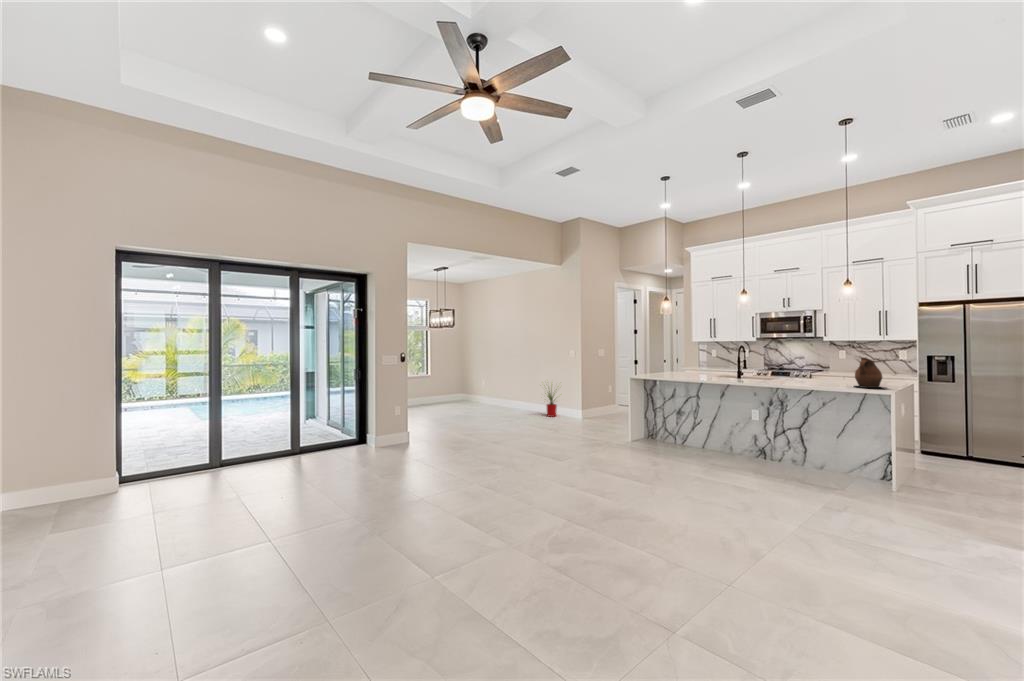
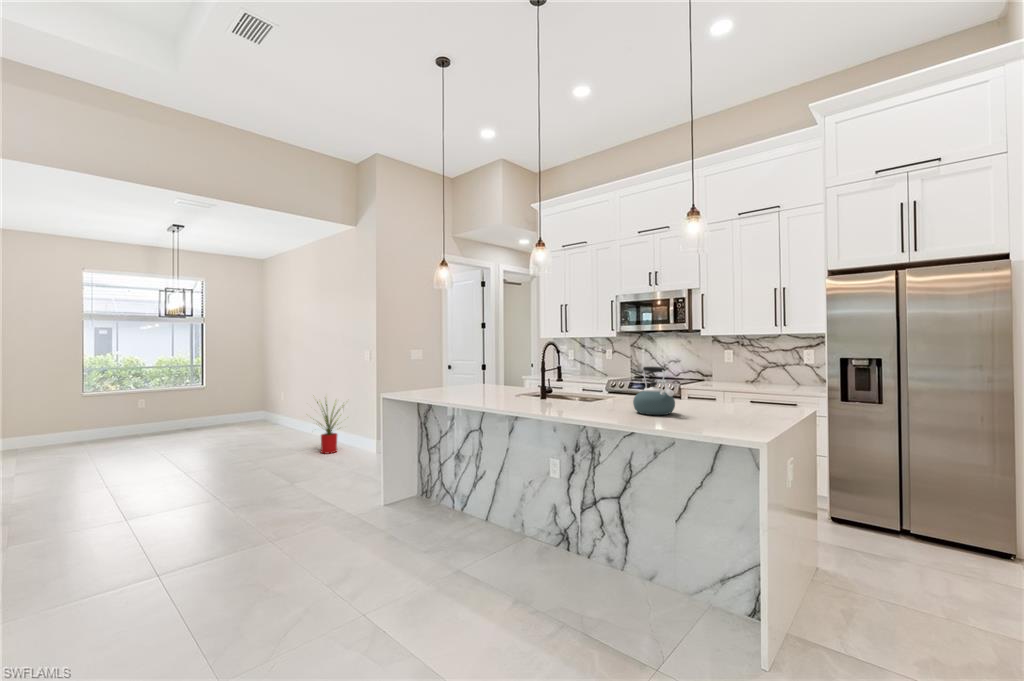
ceramic pitcher: present [855,358,884,388] -> none [689,362,753,429]
kettle: none [812,360,839,384] -> present [633,367,675,415]

